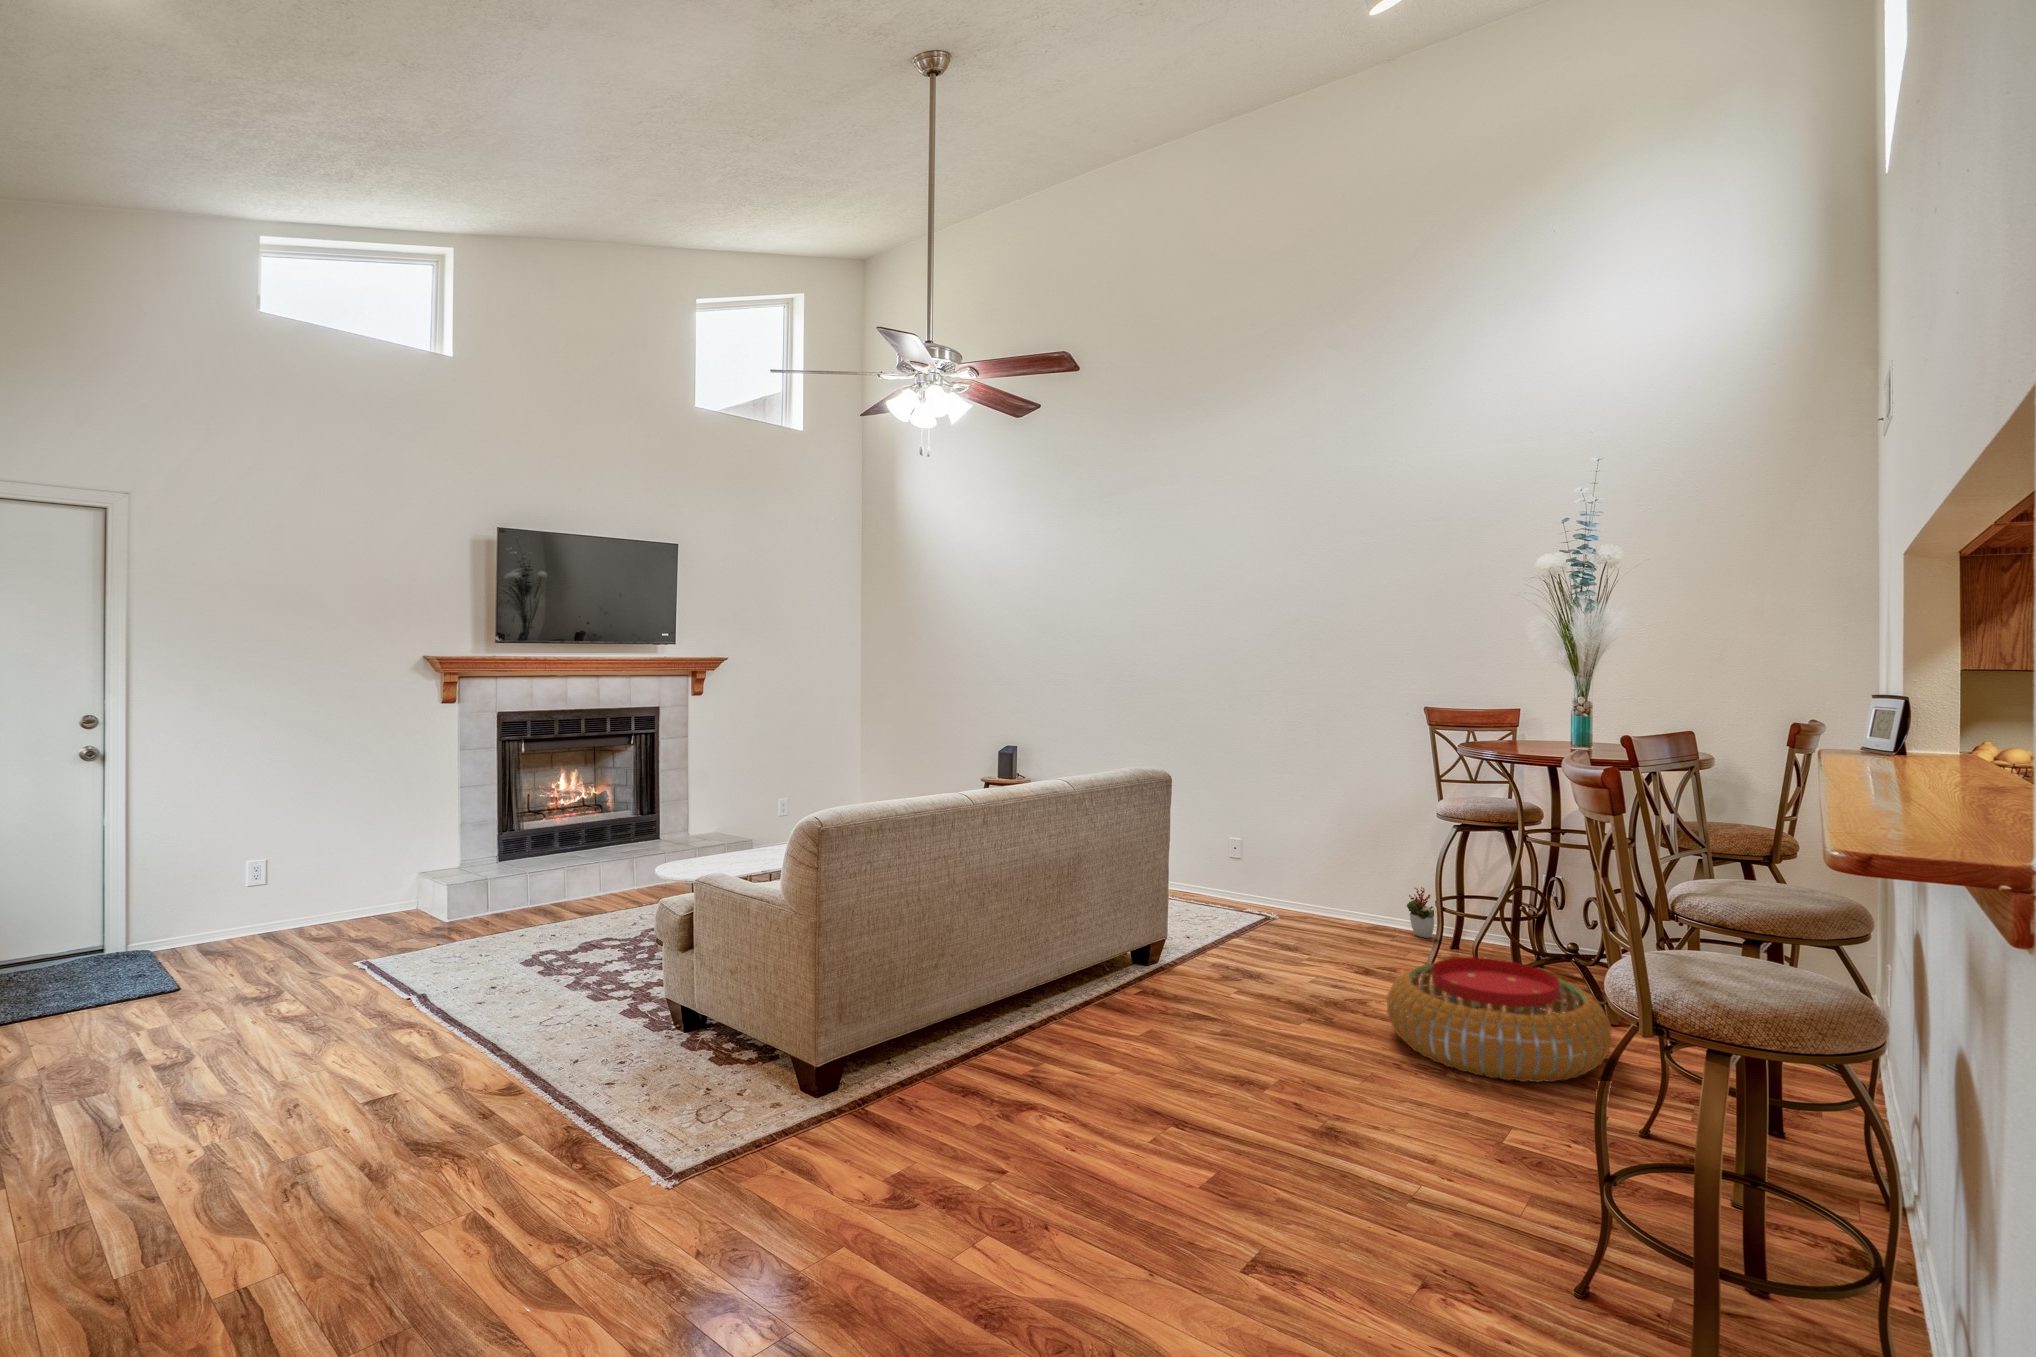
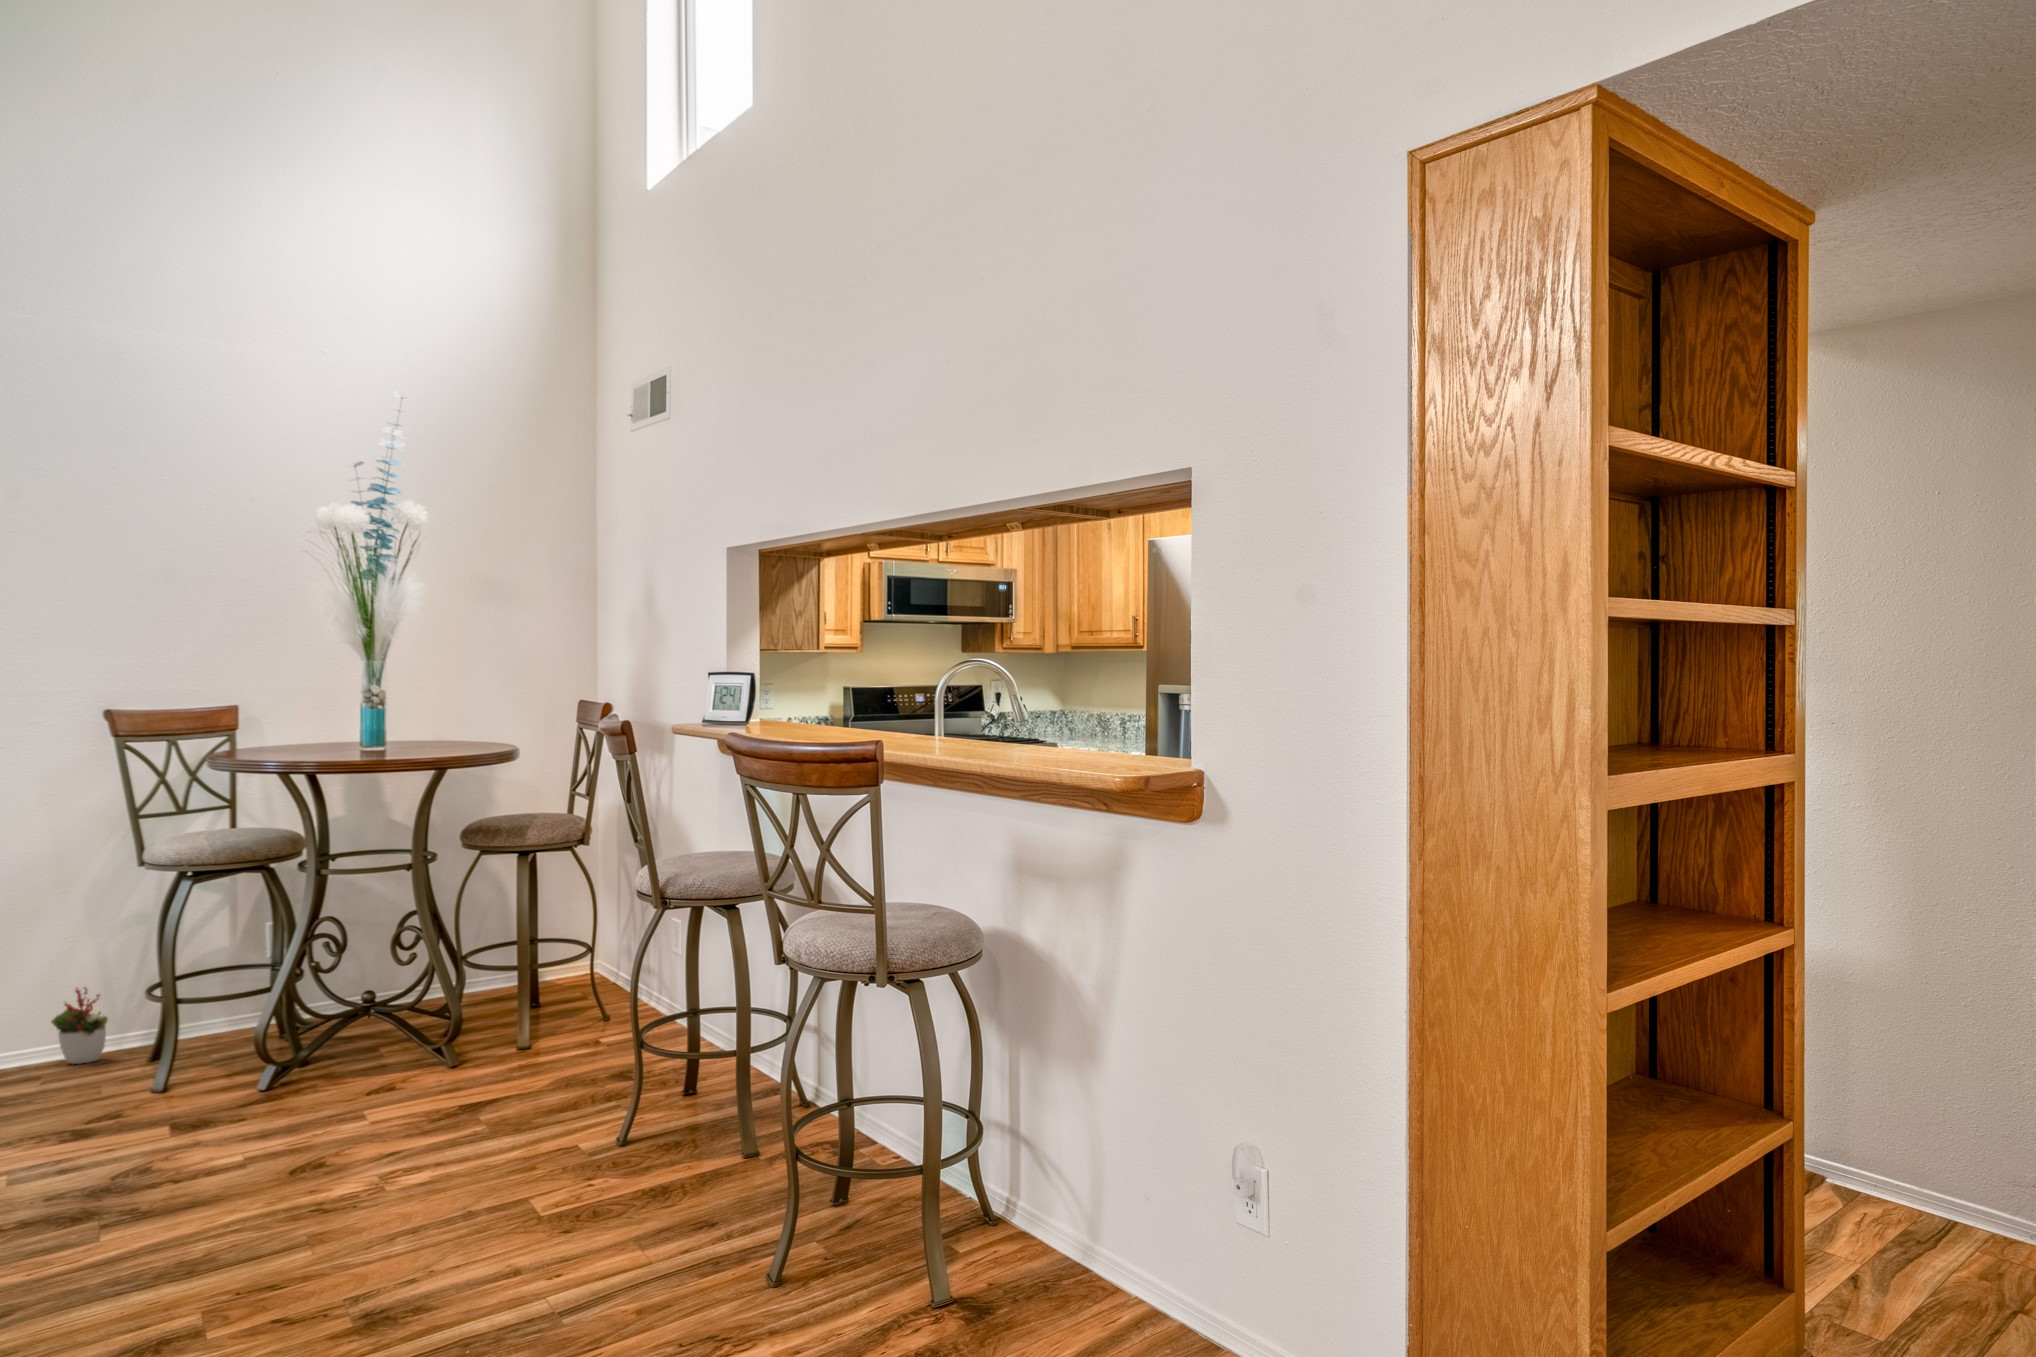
pouf: present [1387,957,1612,1082] -> none [229,1022,526,1185]

